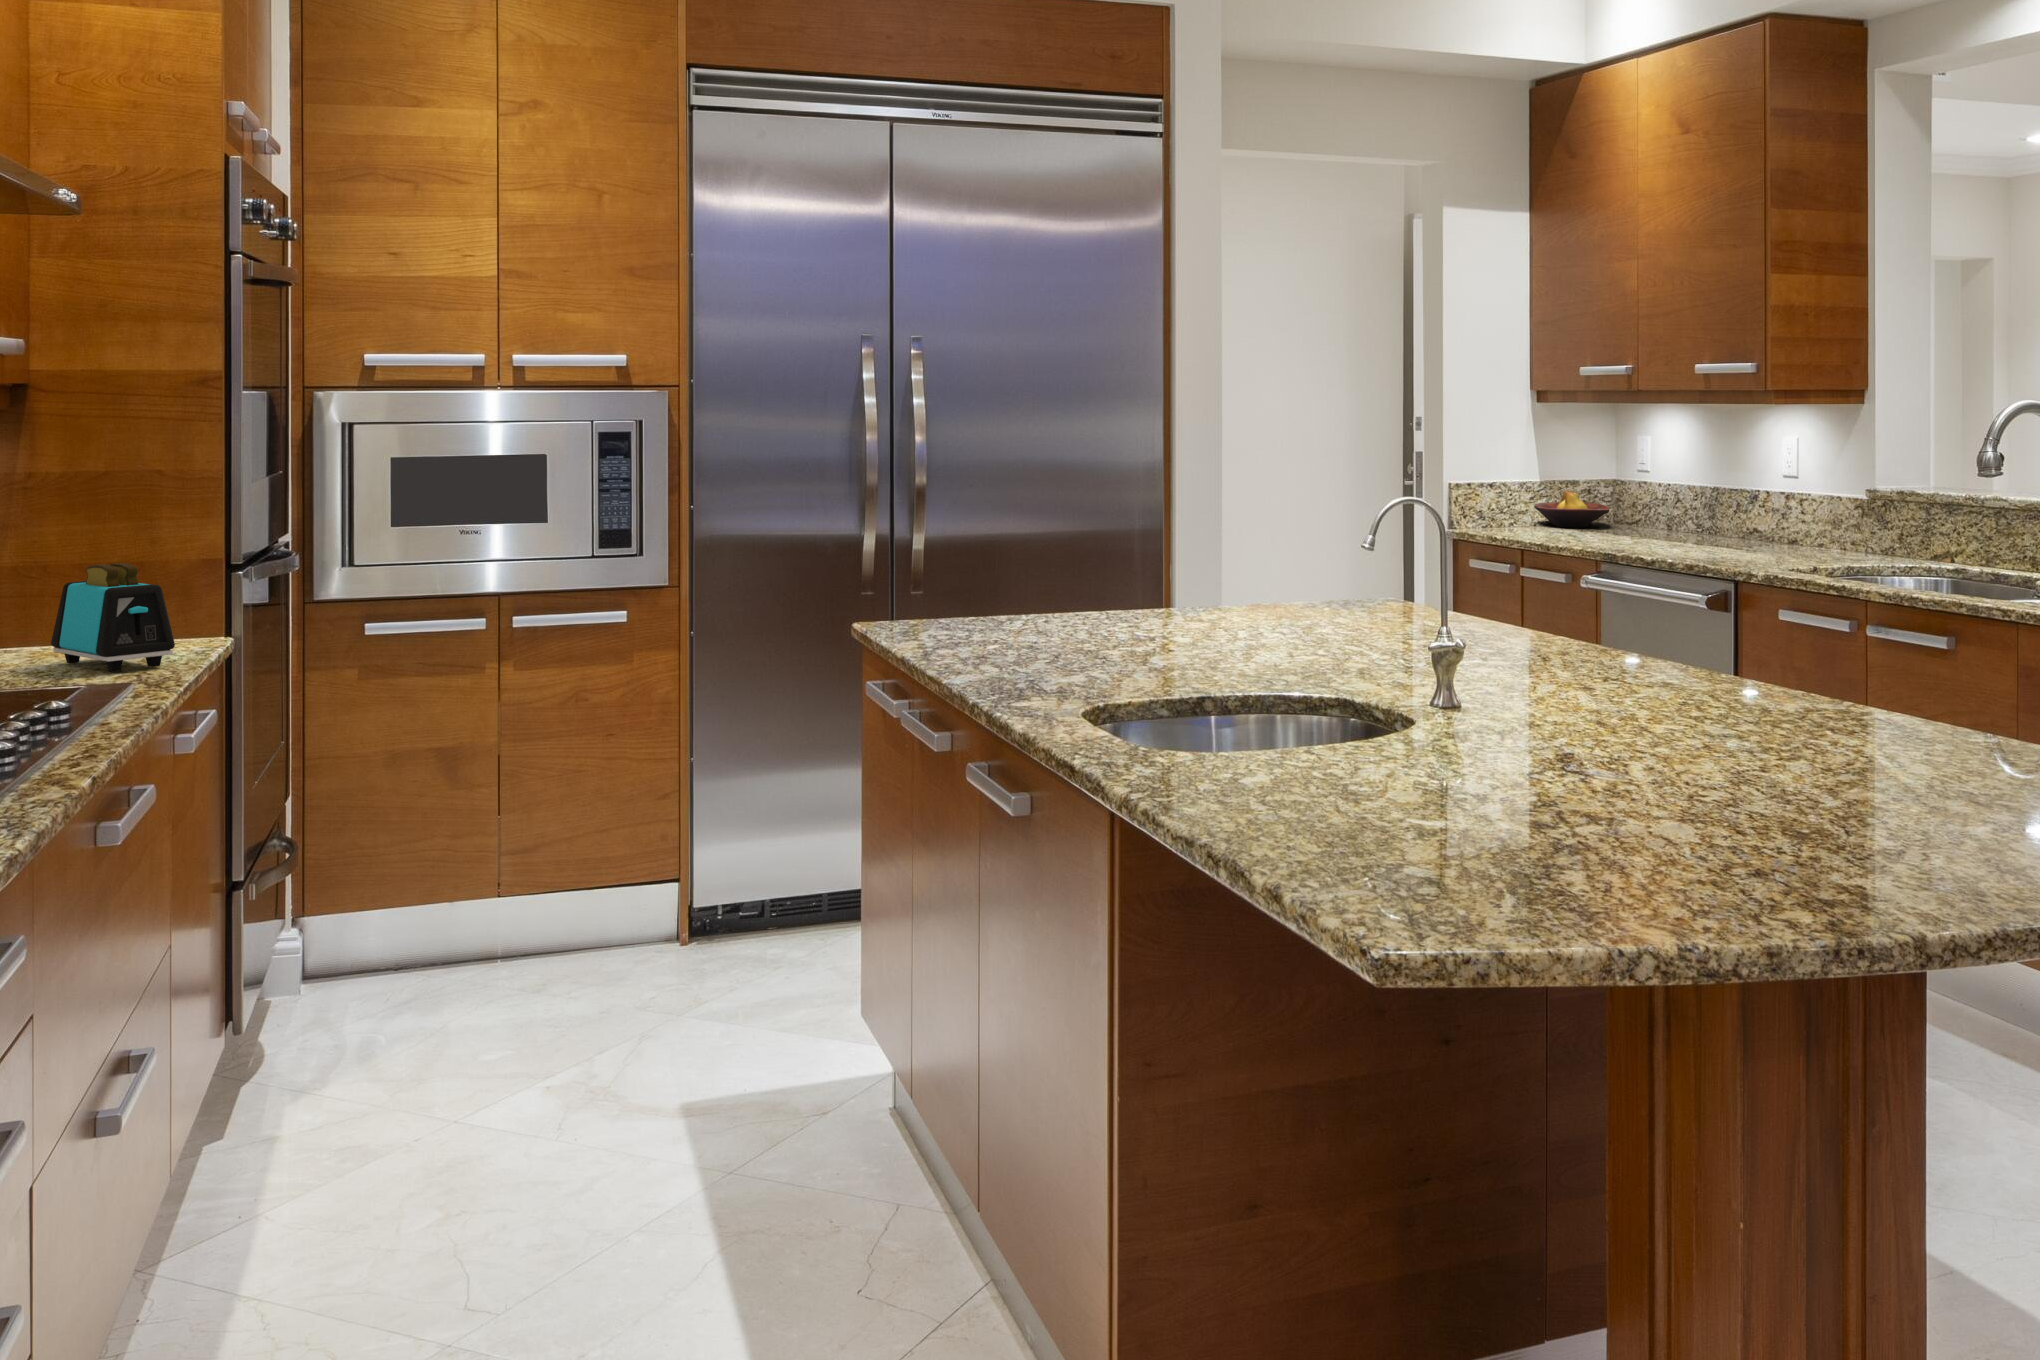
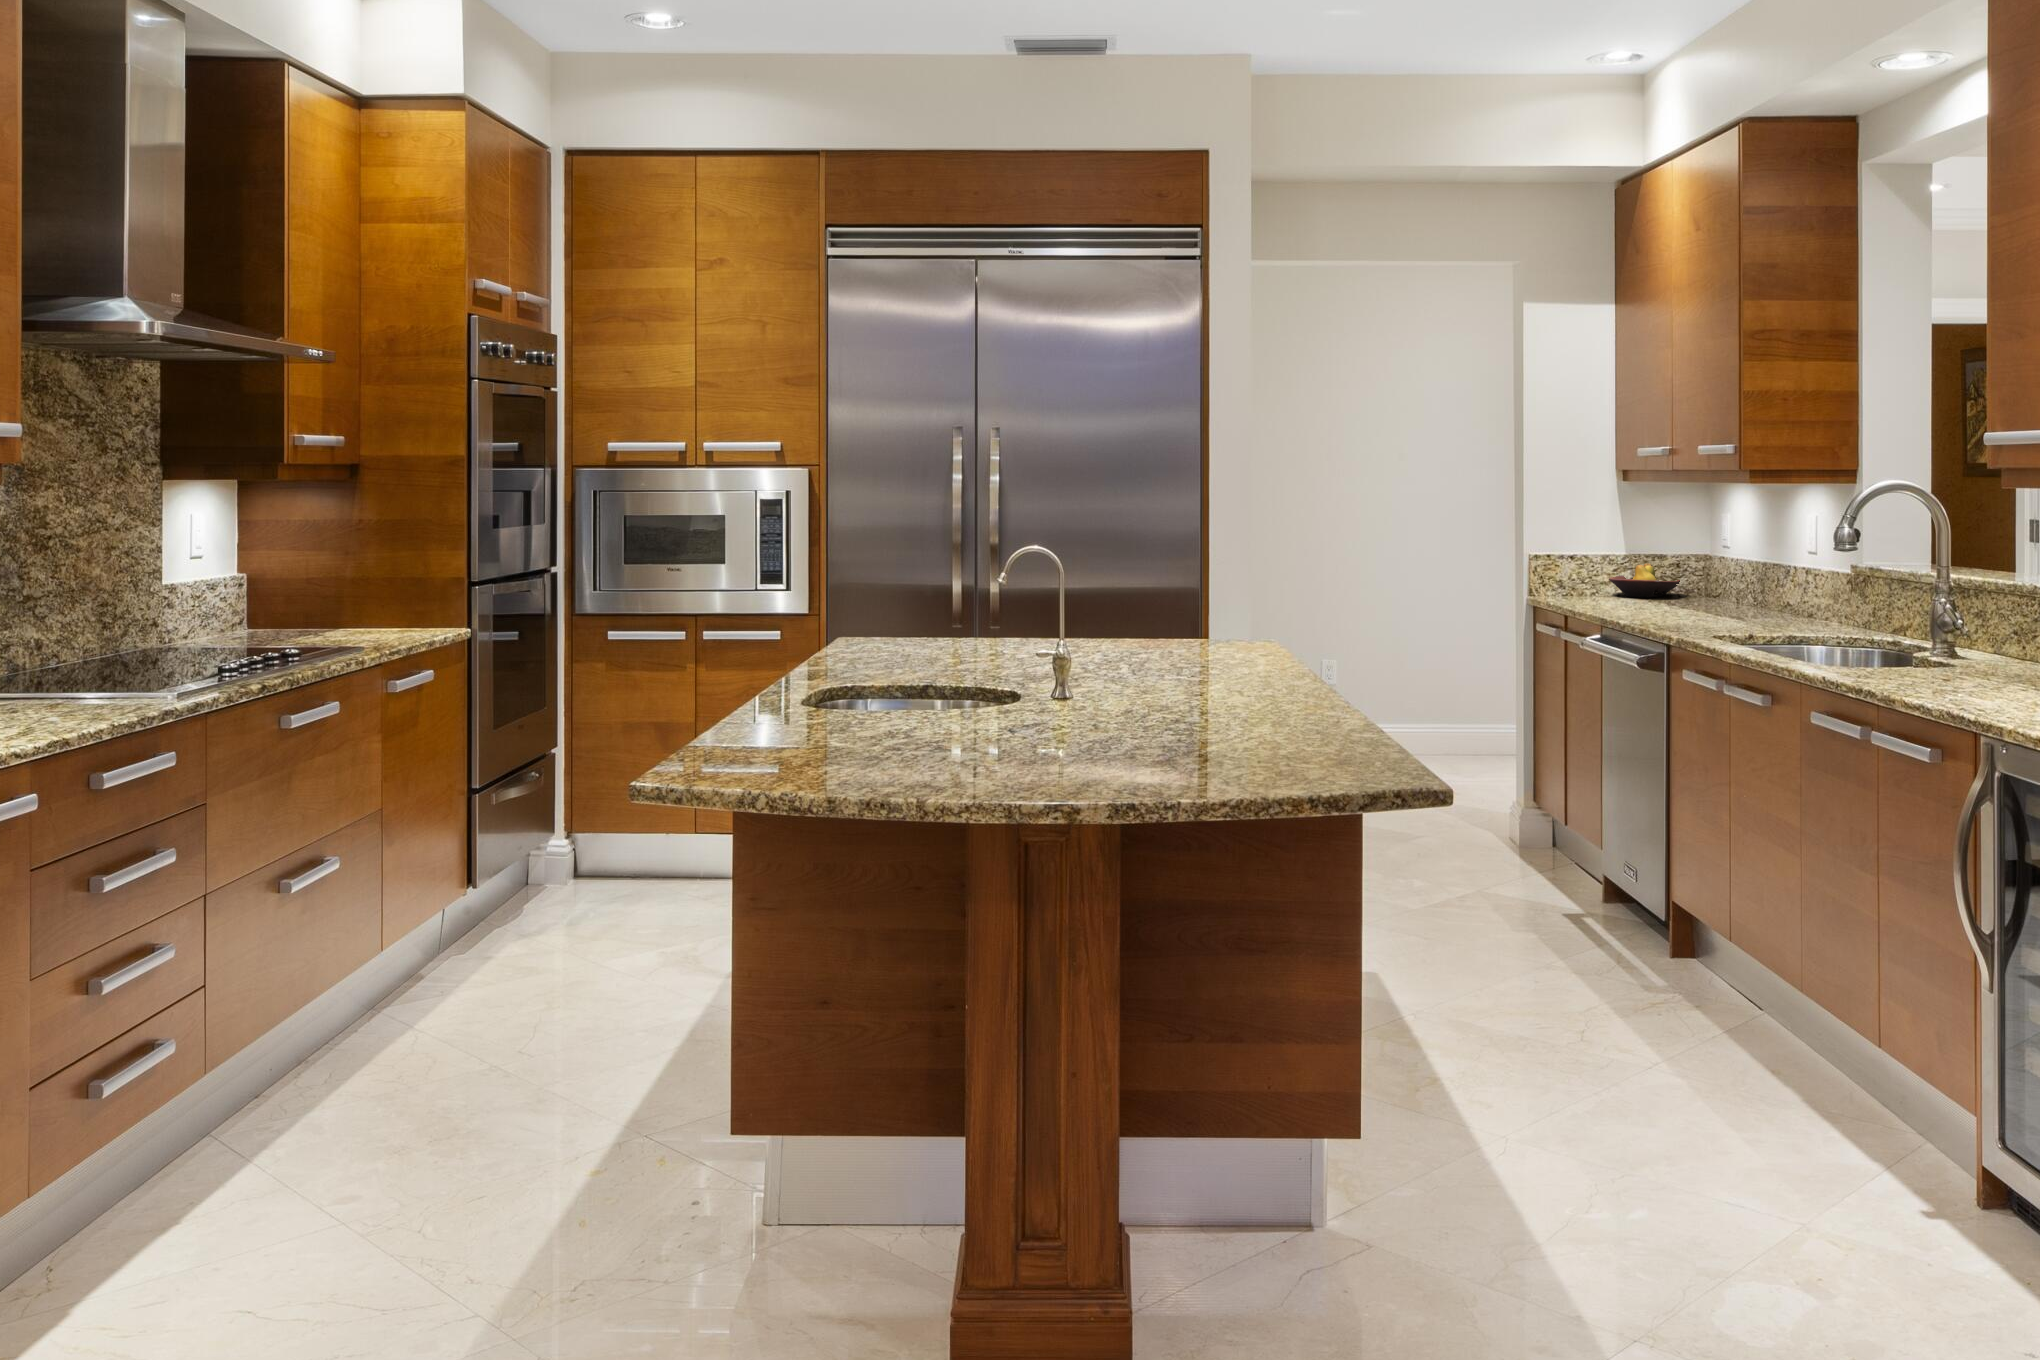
toaster: present [51,563,175,672] -> none [346,572,398,638]

